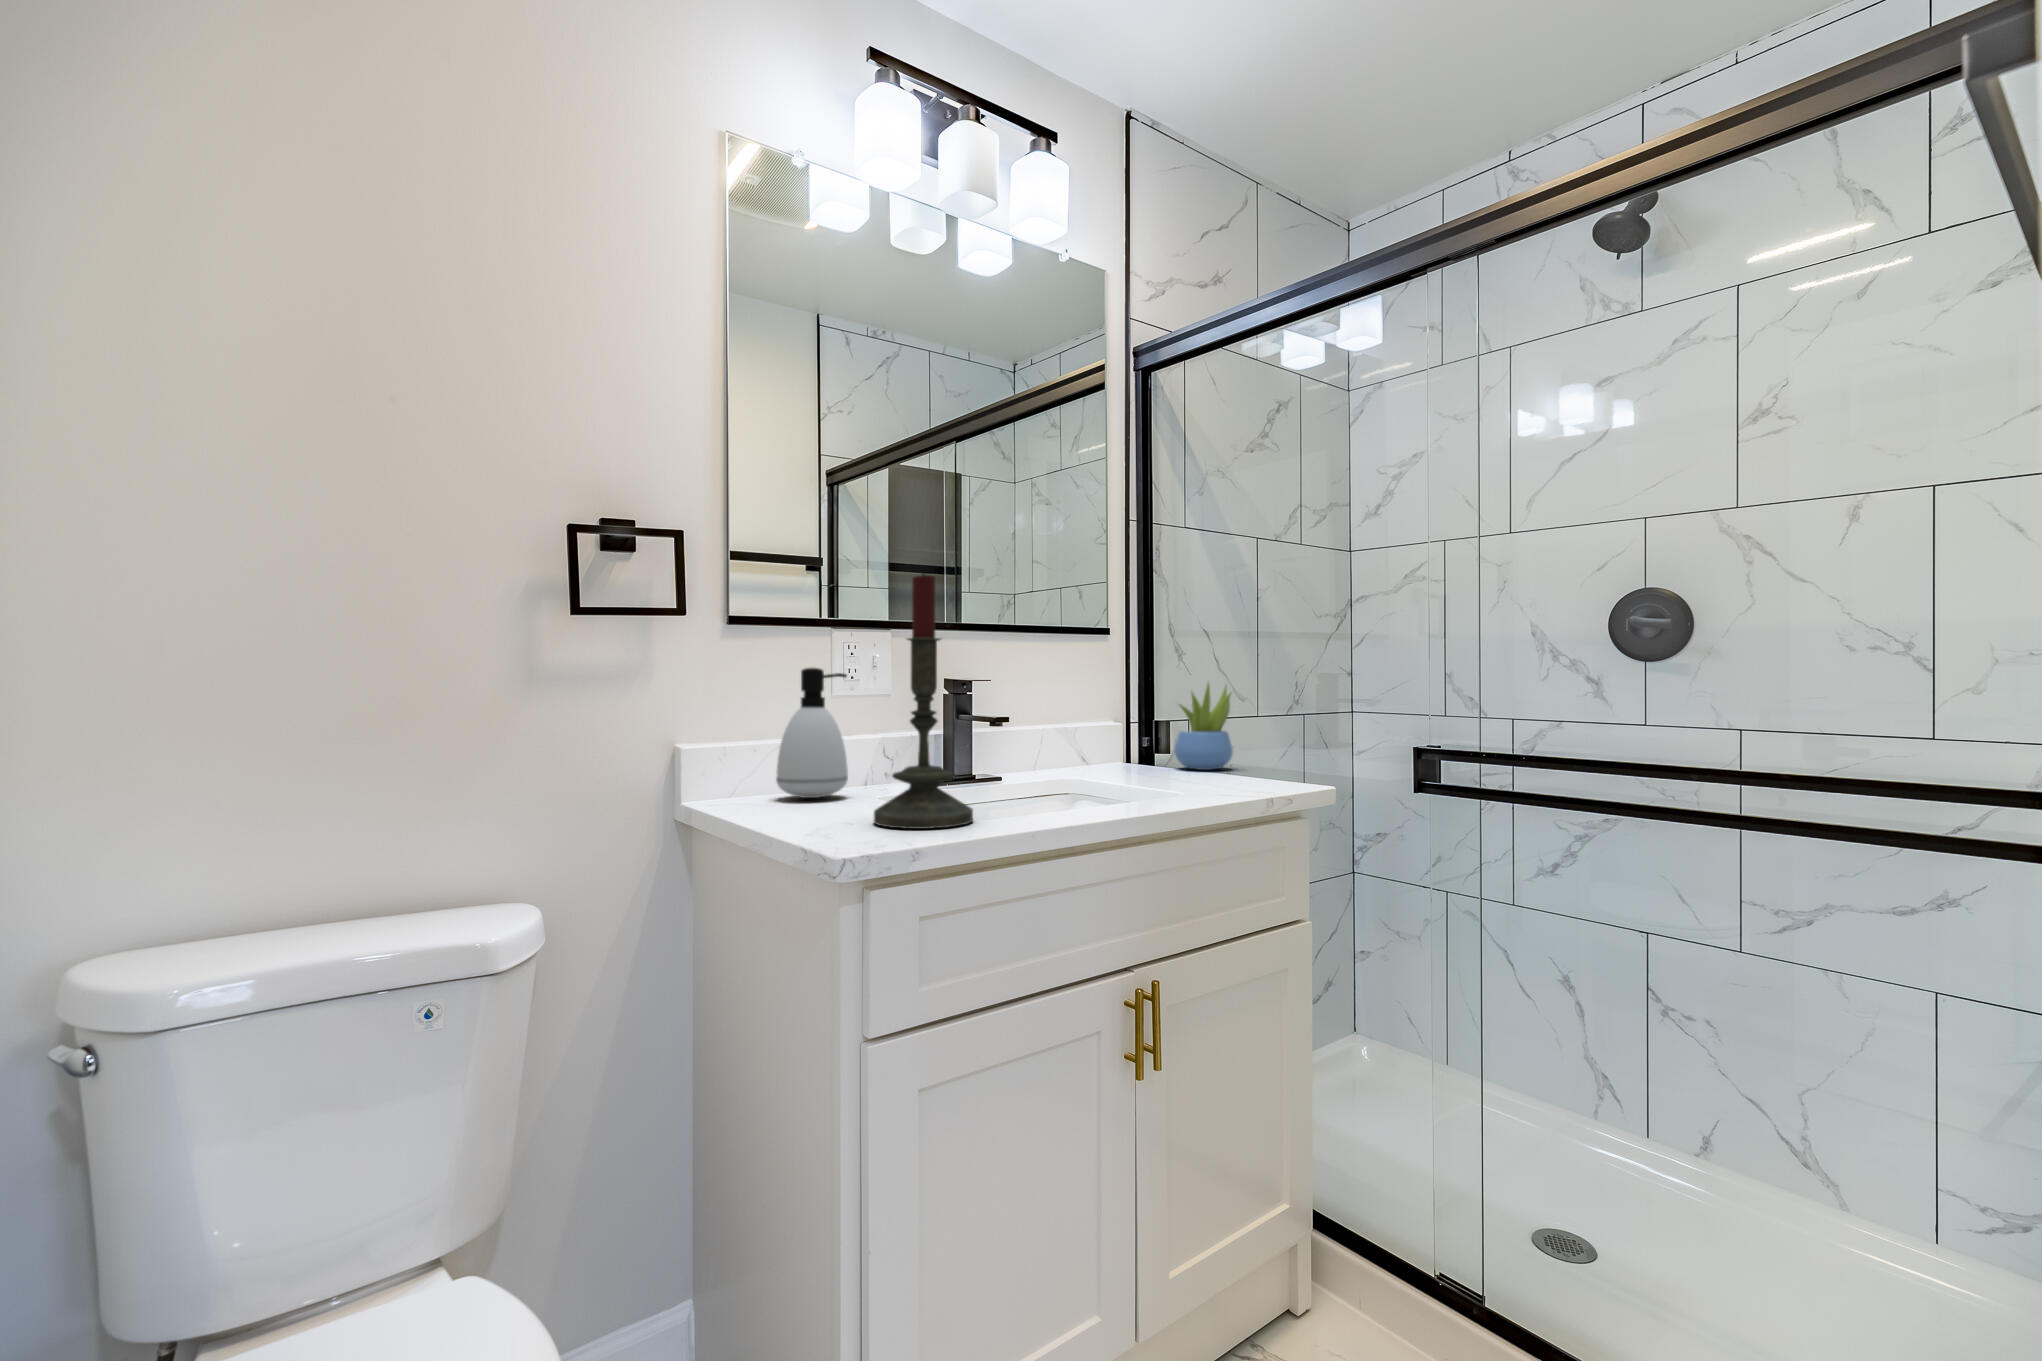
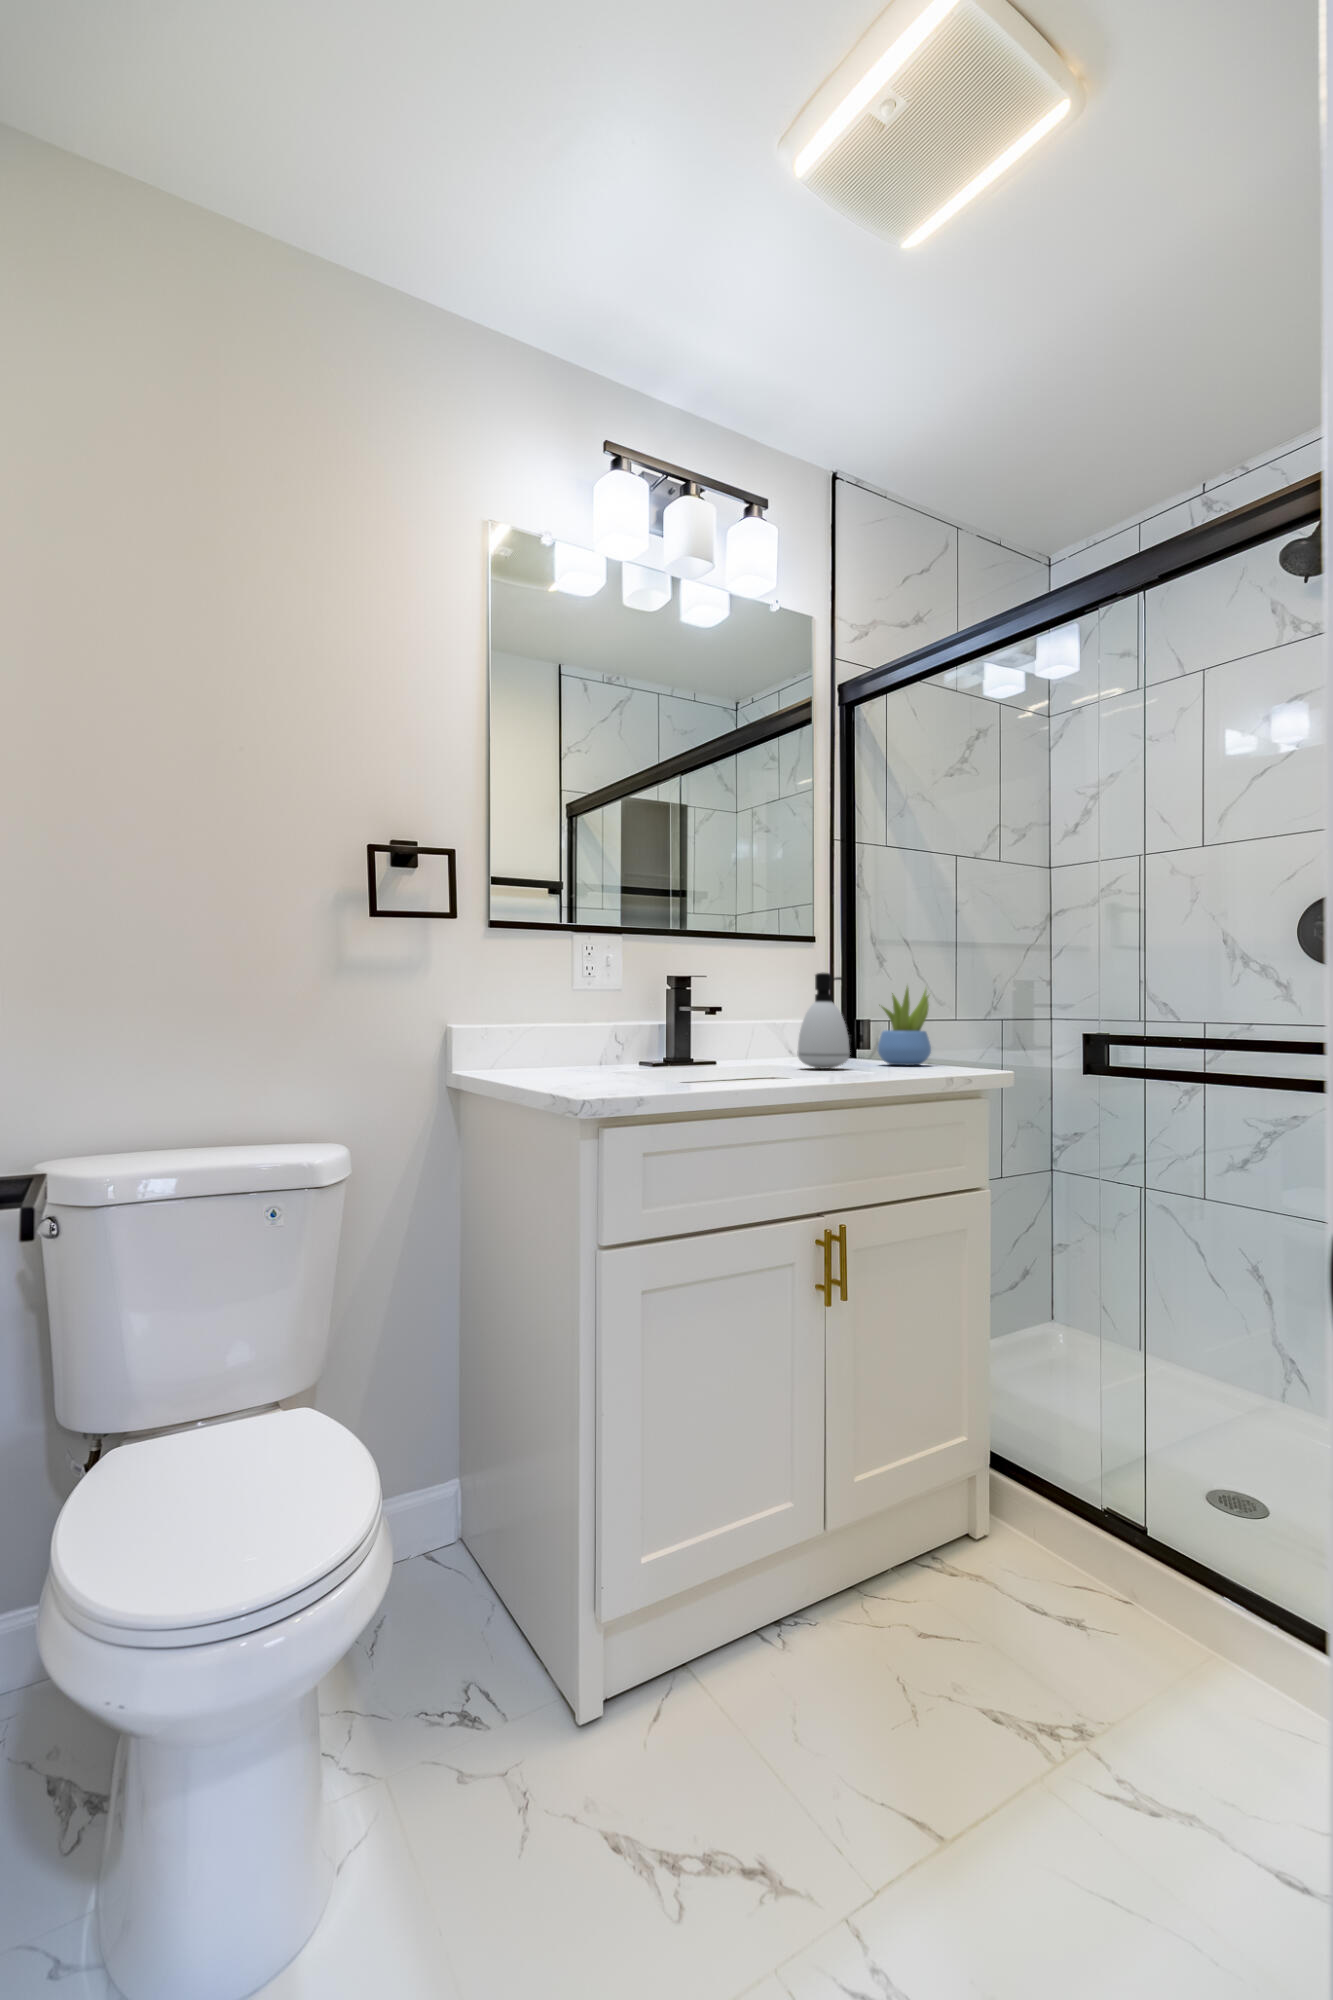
candle: present [874,570,973,829] -> none [607,879,687,1088]
soap dispenser: present [776,668,848,798] -> present [798,973,850,1069]

